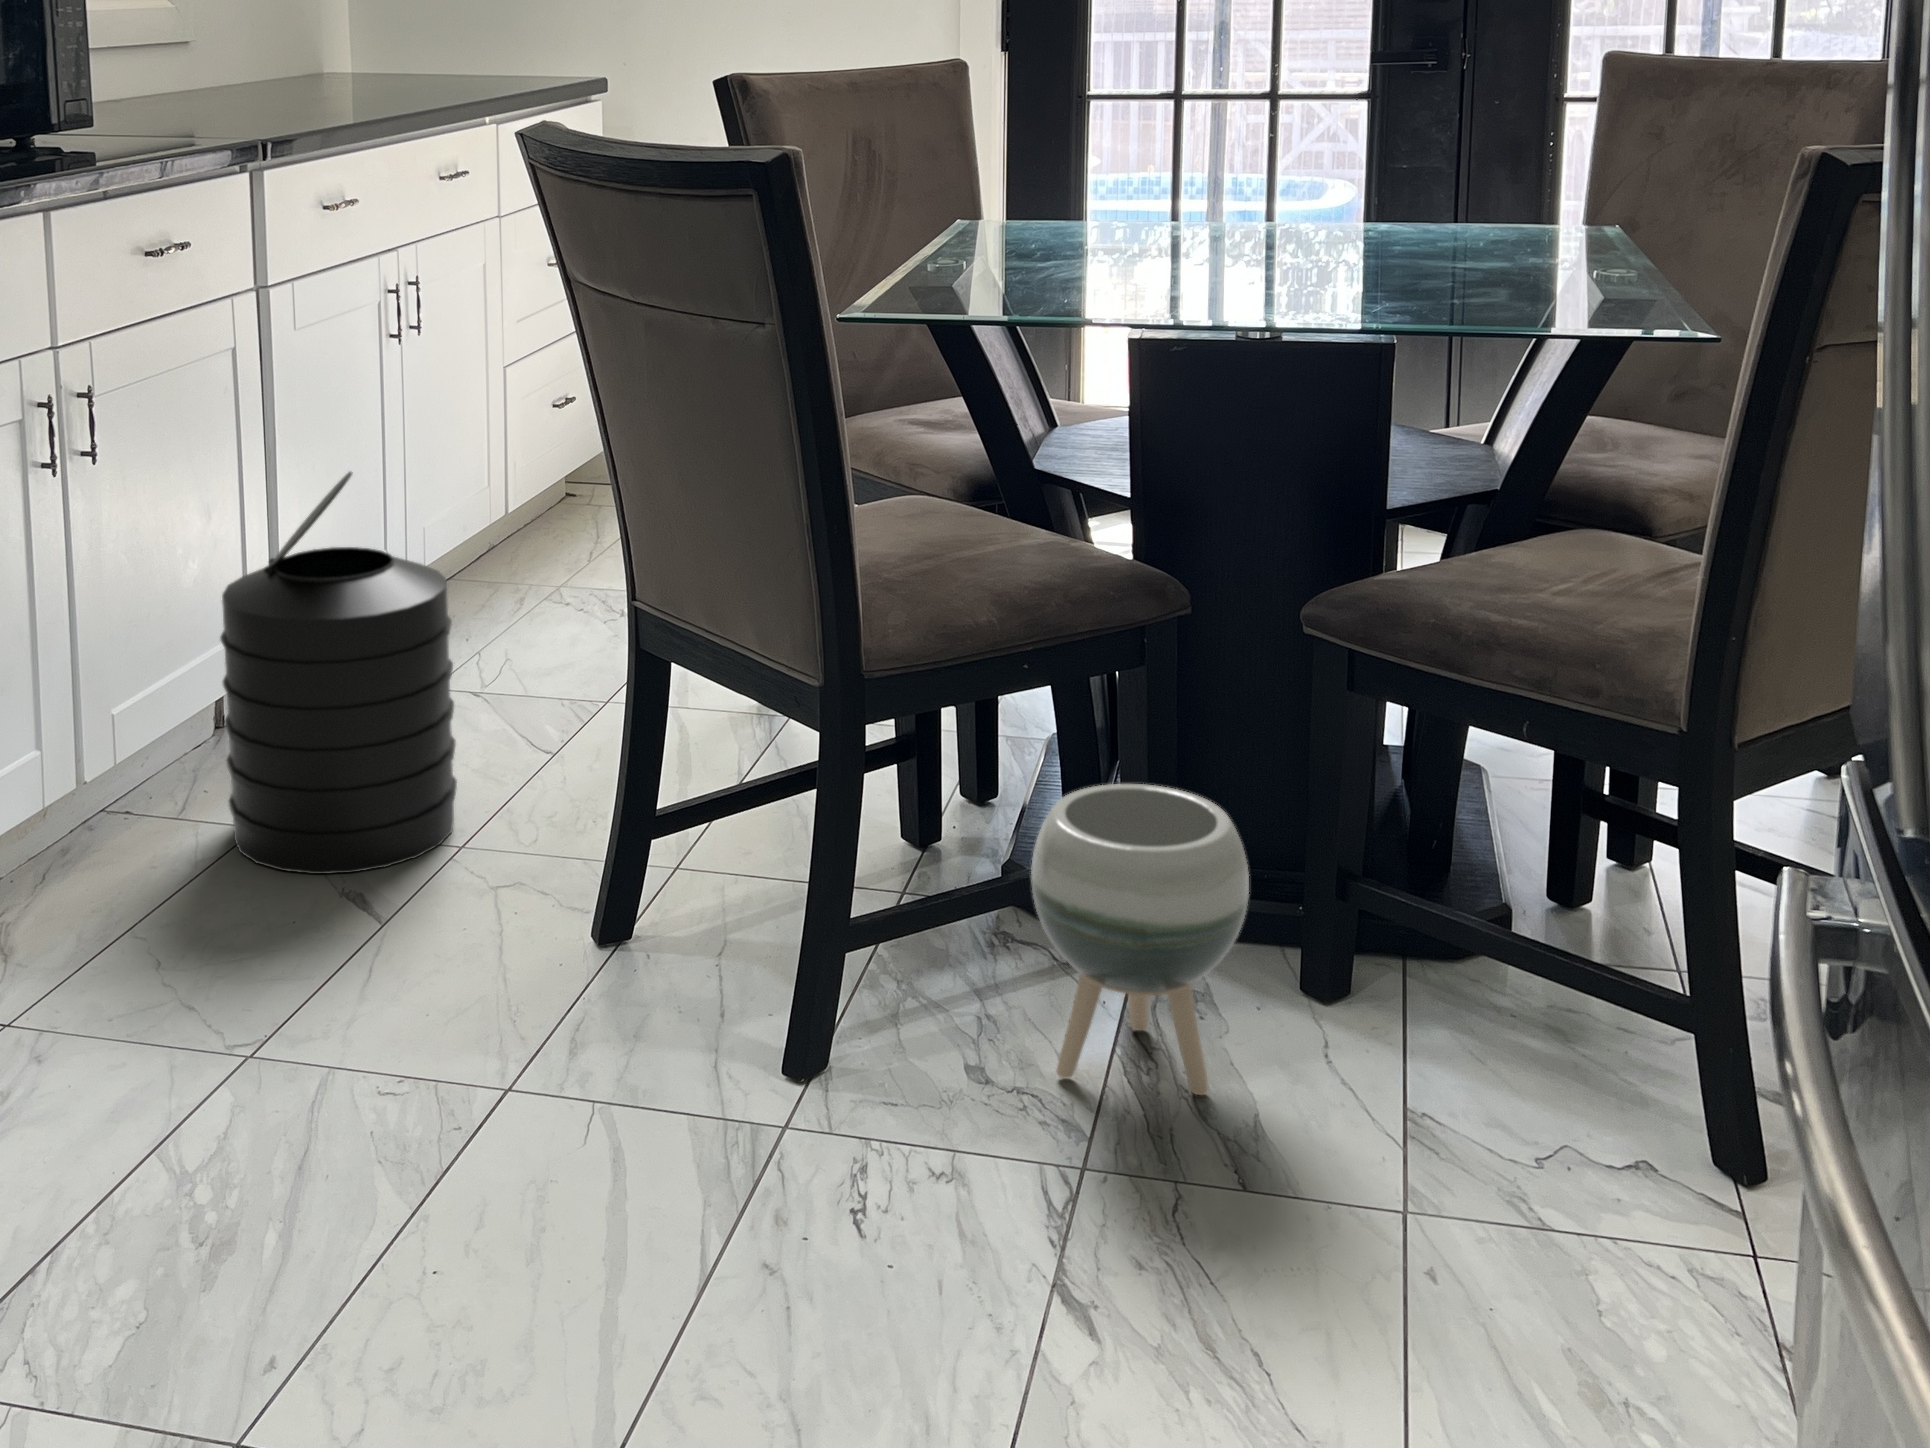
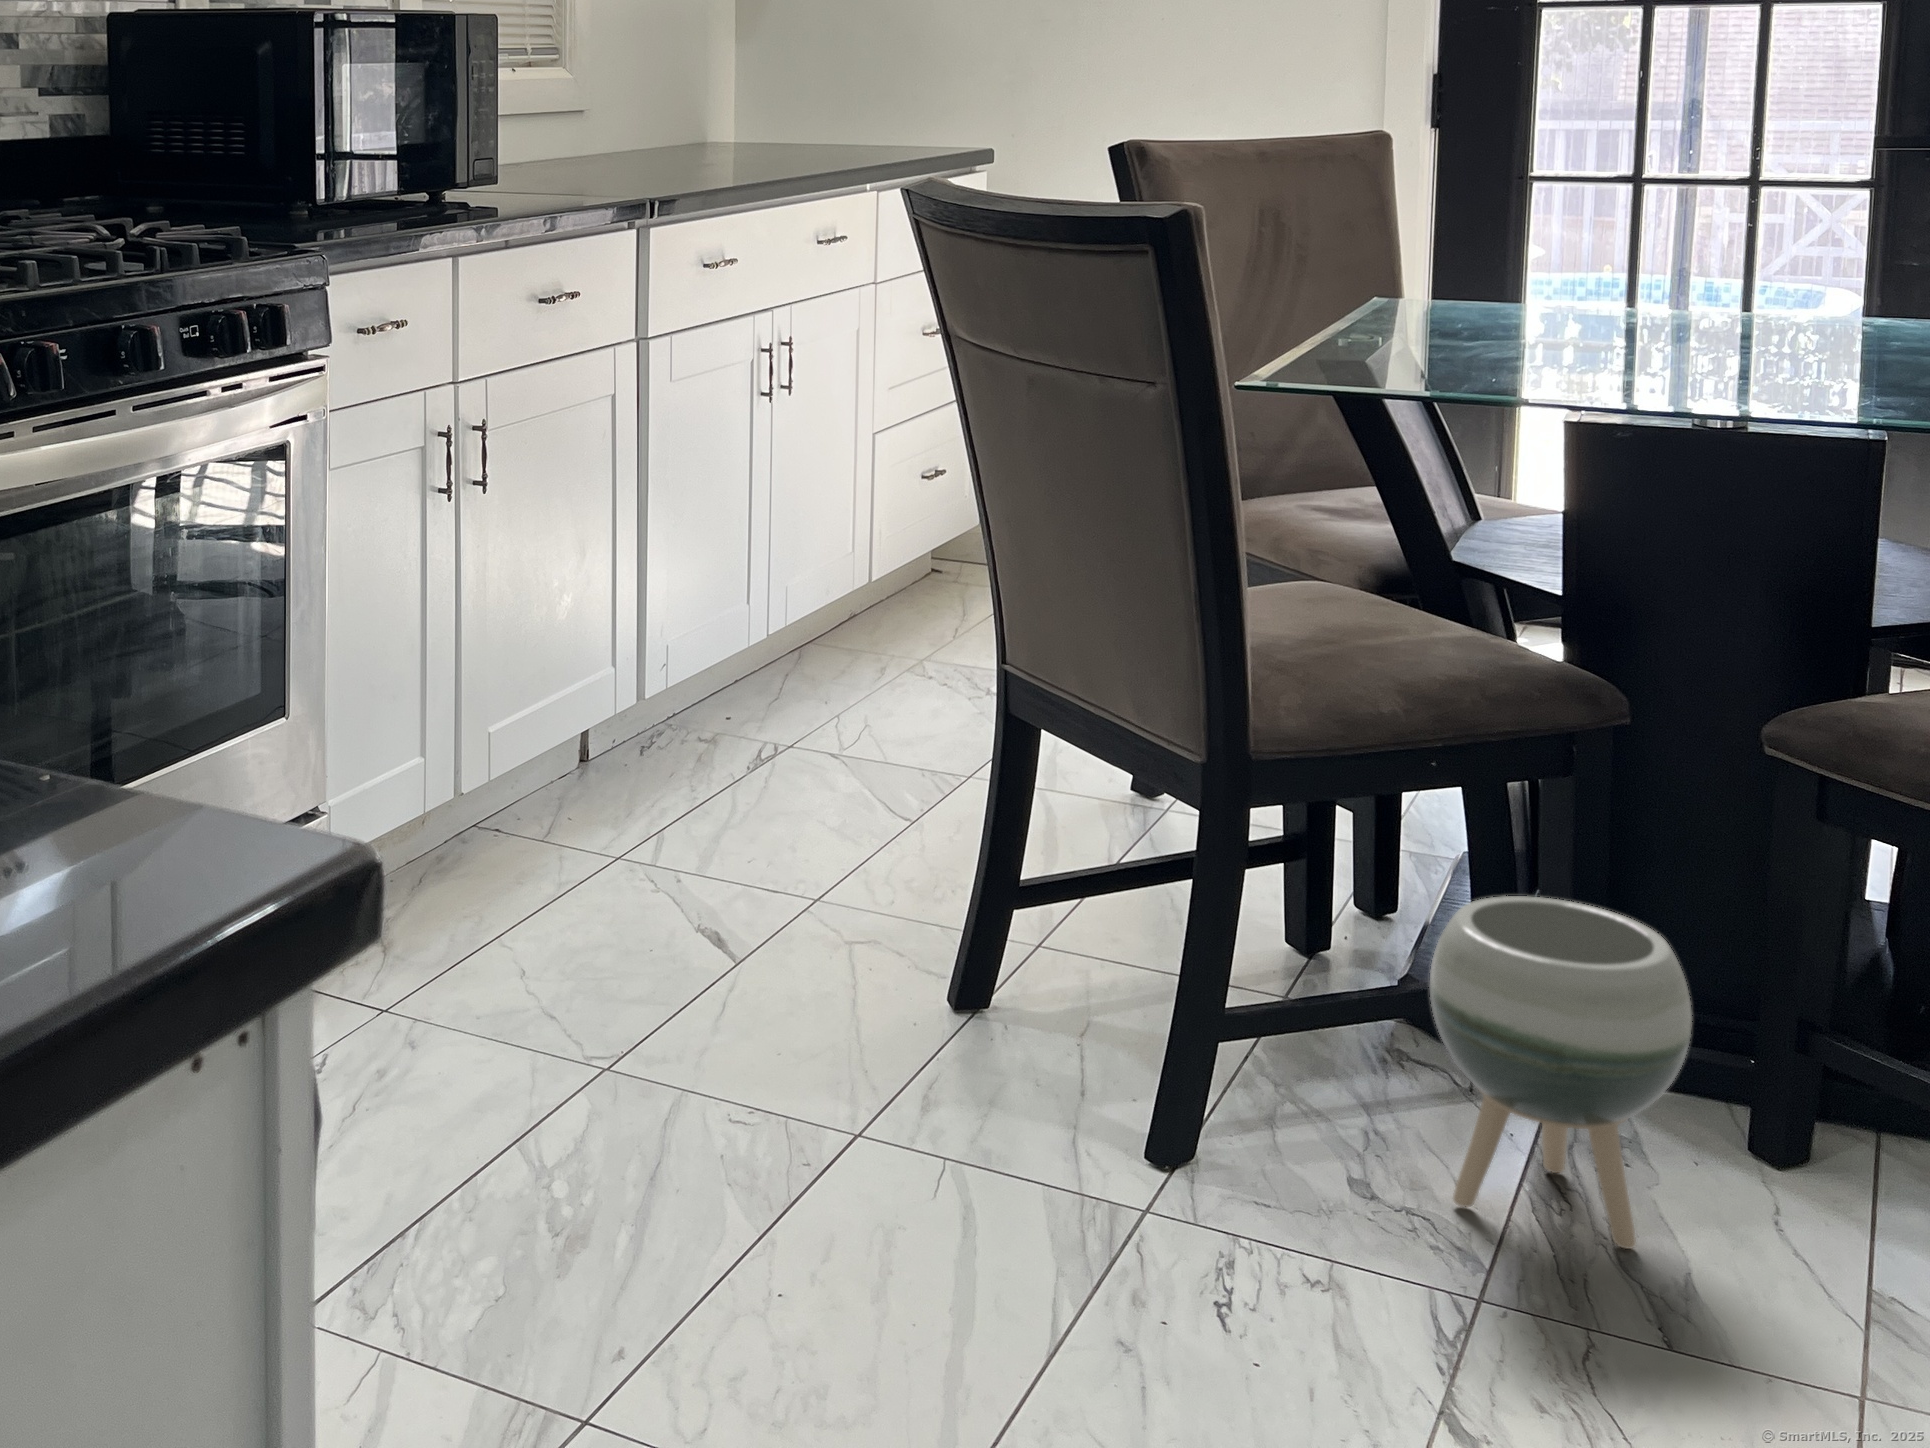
trash can: present [220,472,457,874] -> none [588,517,812,909]

